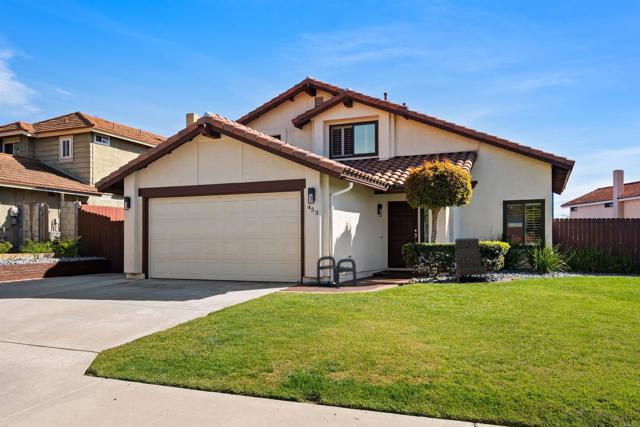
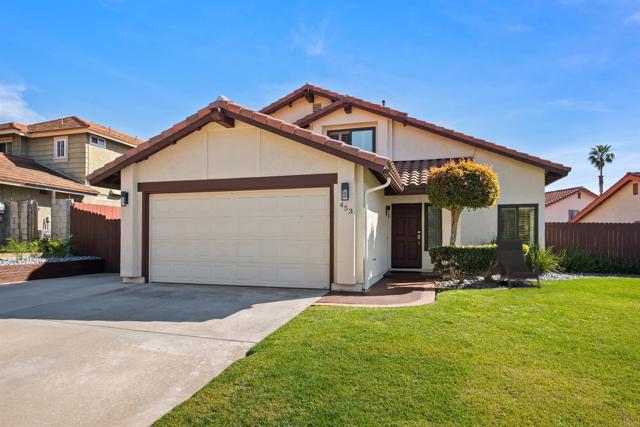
bench: present [317,256,357,288] -> none [353,260,403,299]

